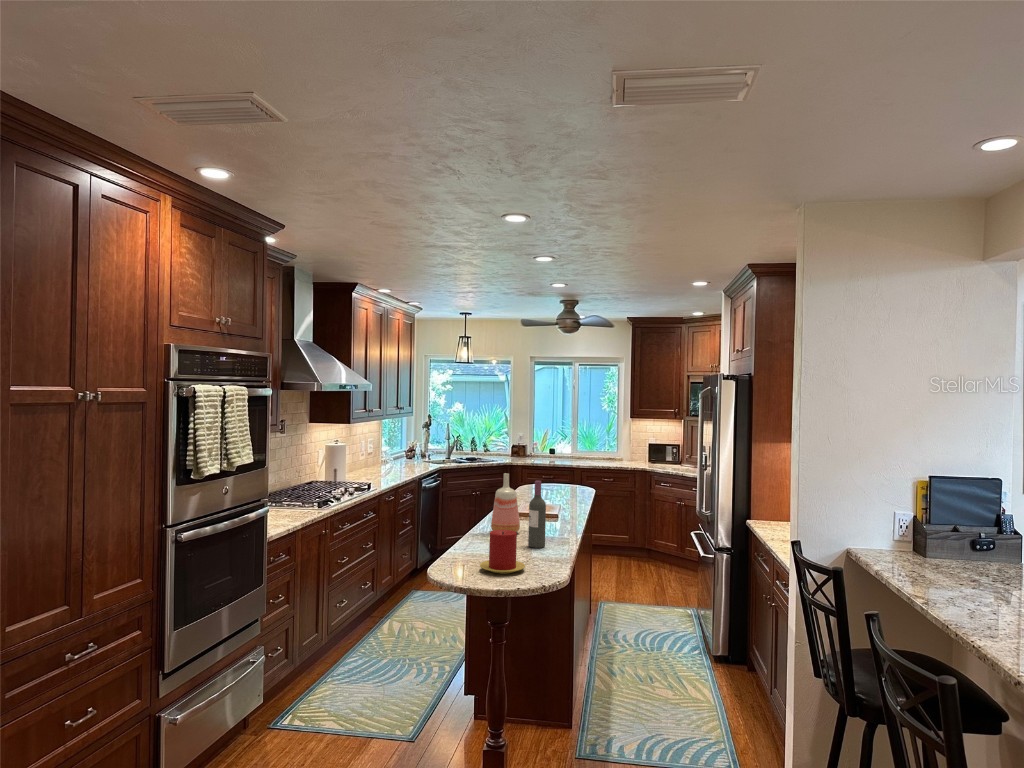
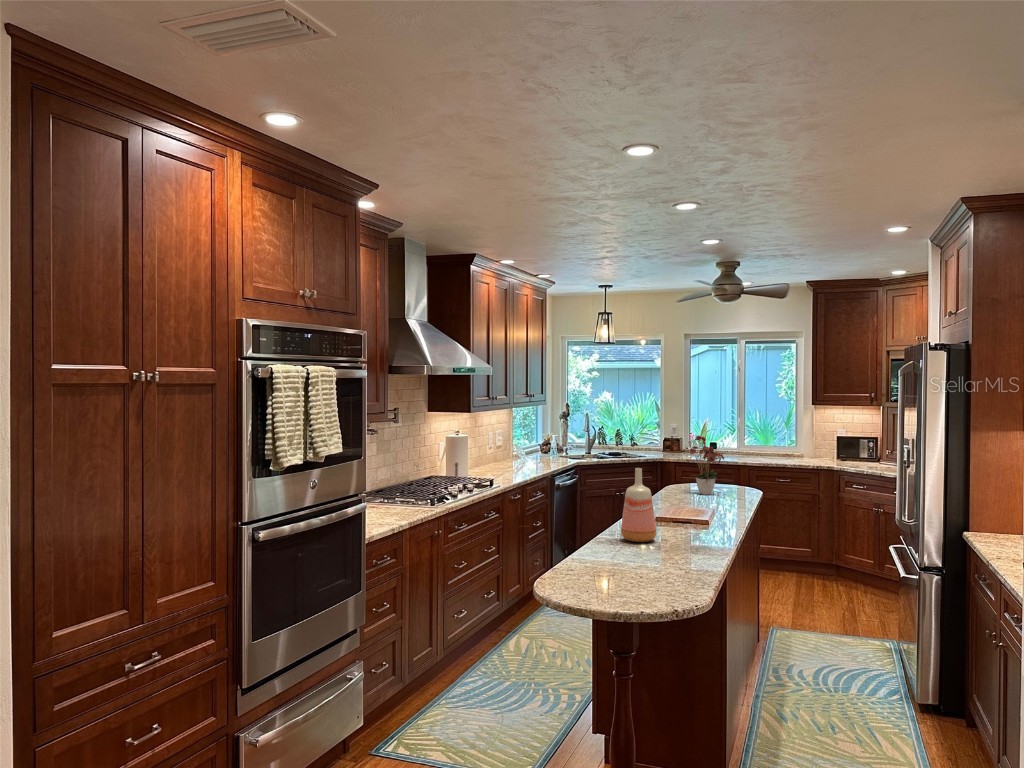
flower arrangement: none [537,443,570,494] -> present [690,436,724,495]
wine bottle: present [528,481,546,548] -> none [664,477,685,560]
candle: present [480,530,525,574] -> none [597,536,654,591]

